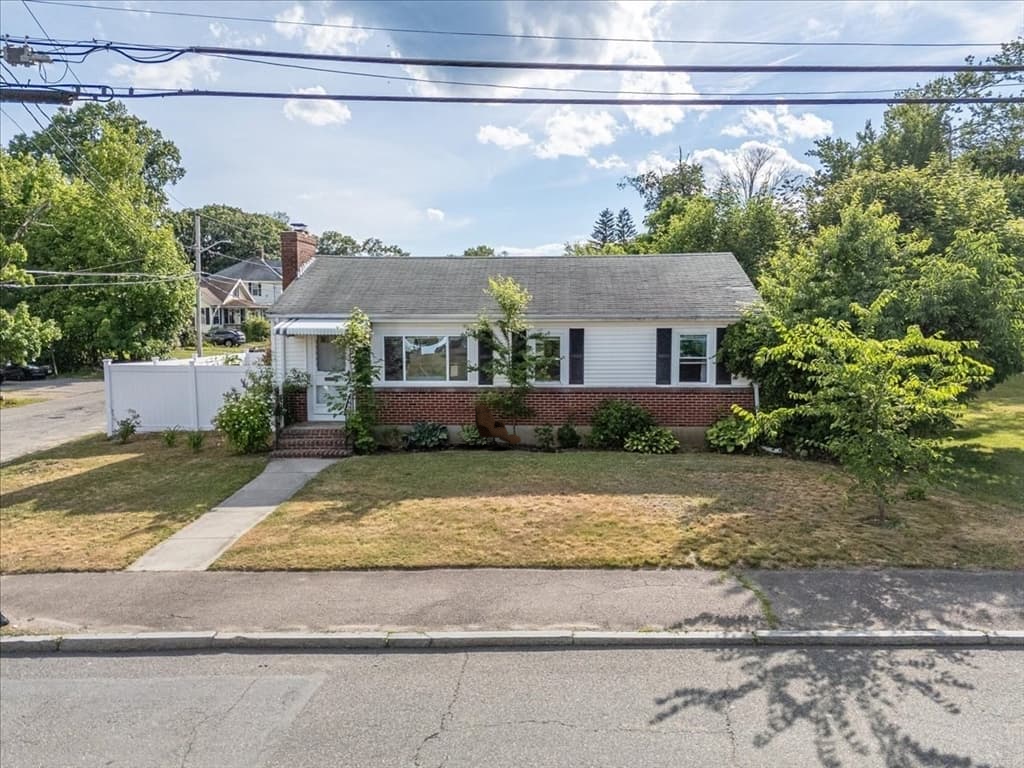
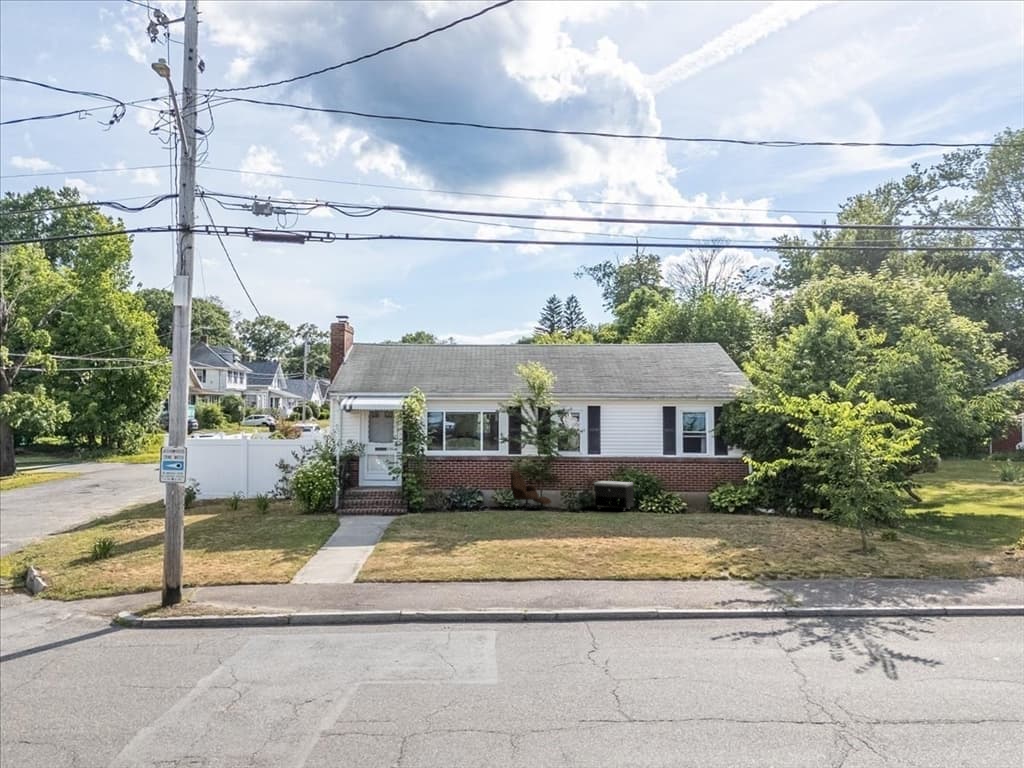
storage bench: none [570,416,616,452] -> present [594,481,634,510]

